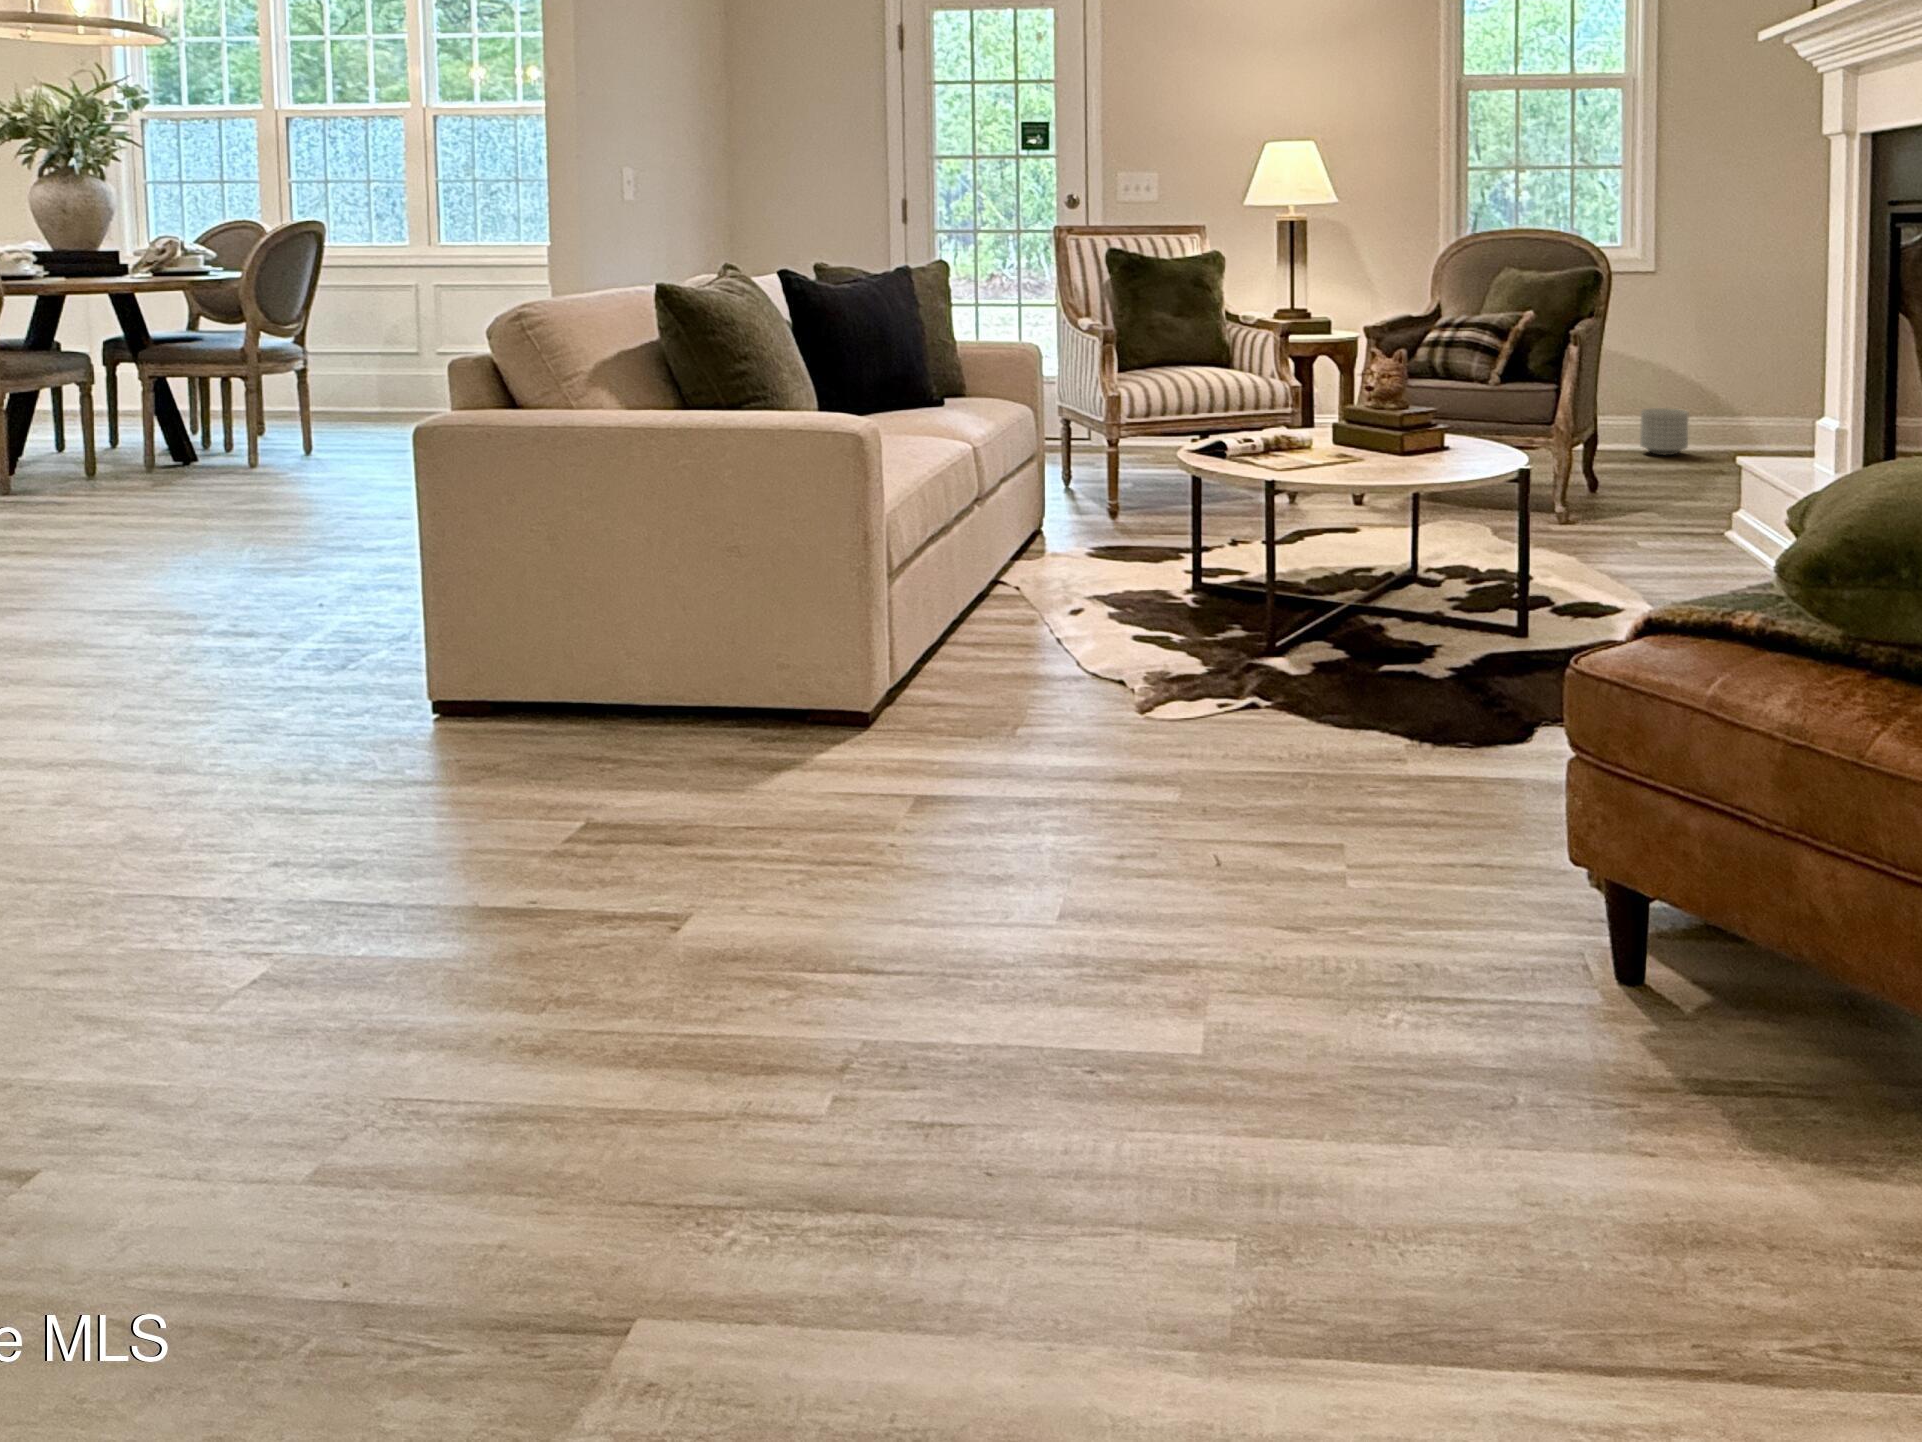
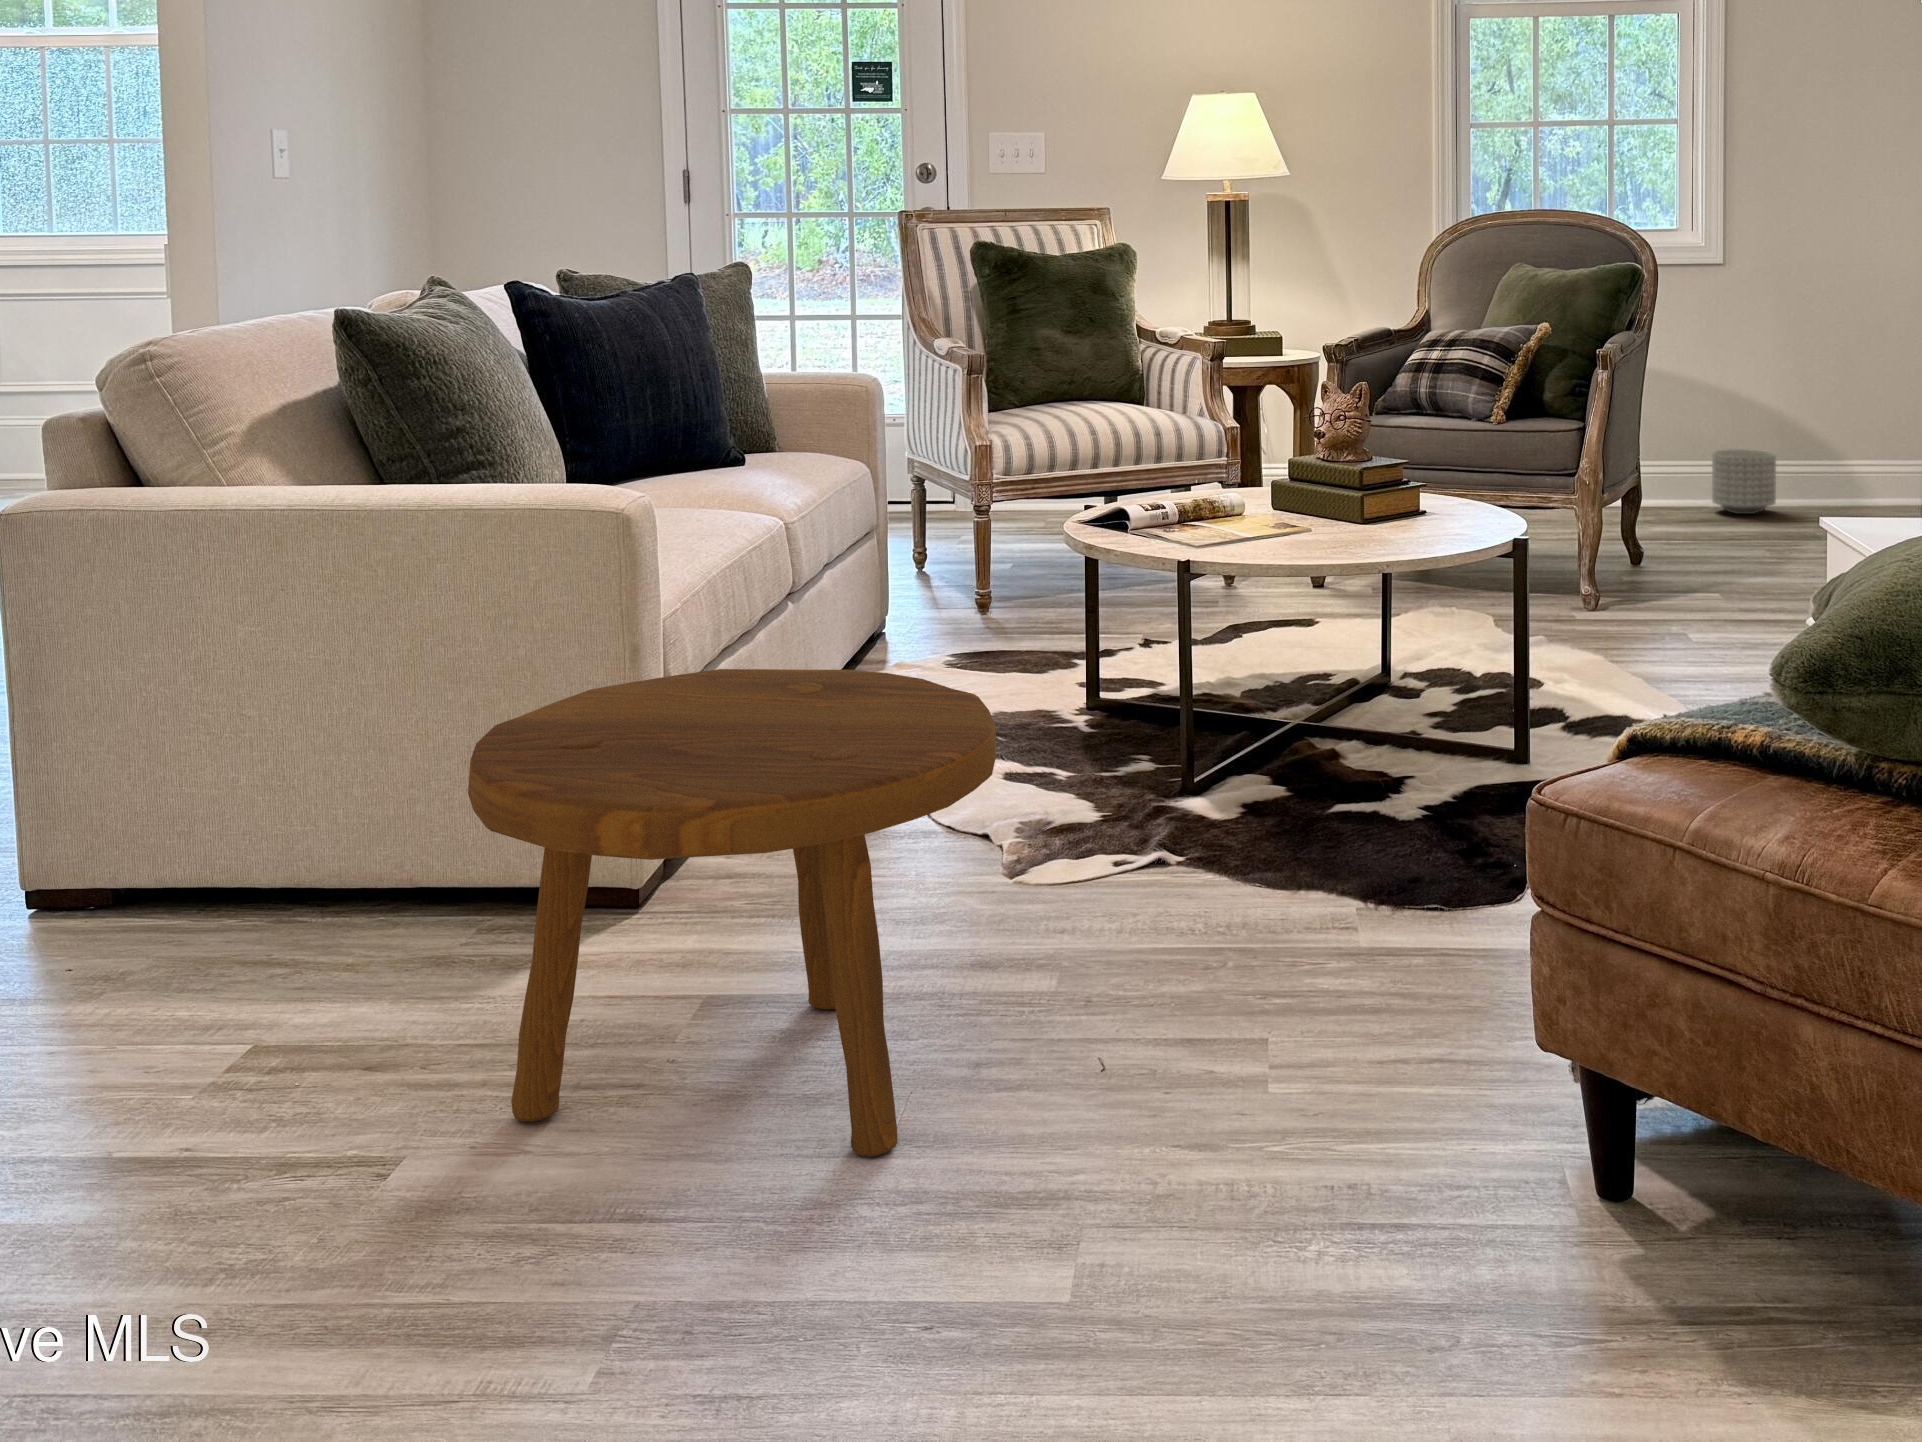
footstool: none [741,551,1139,929] -> present [468,669,996,1157]

